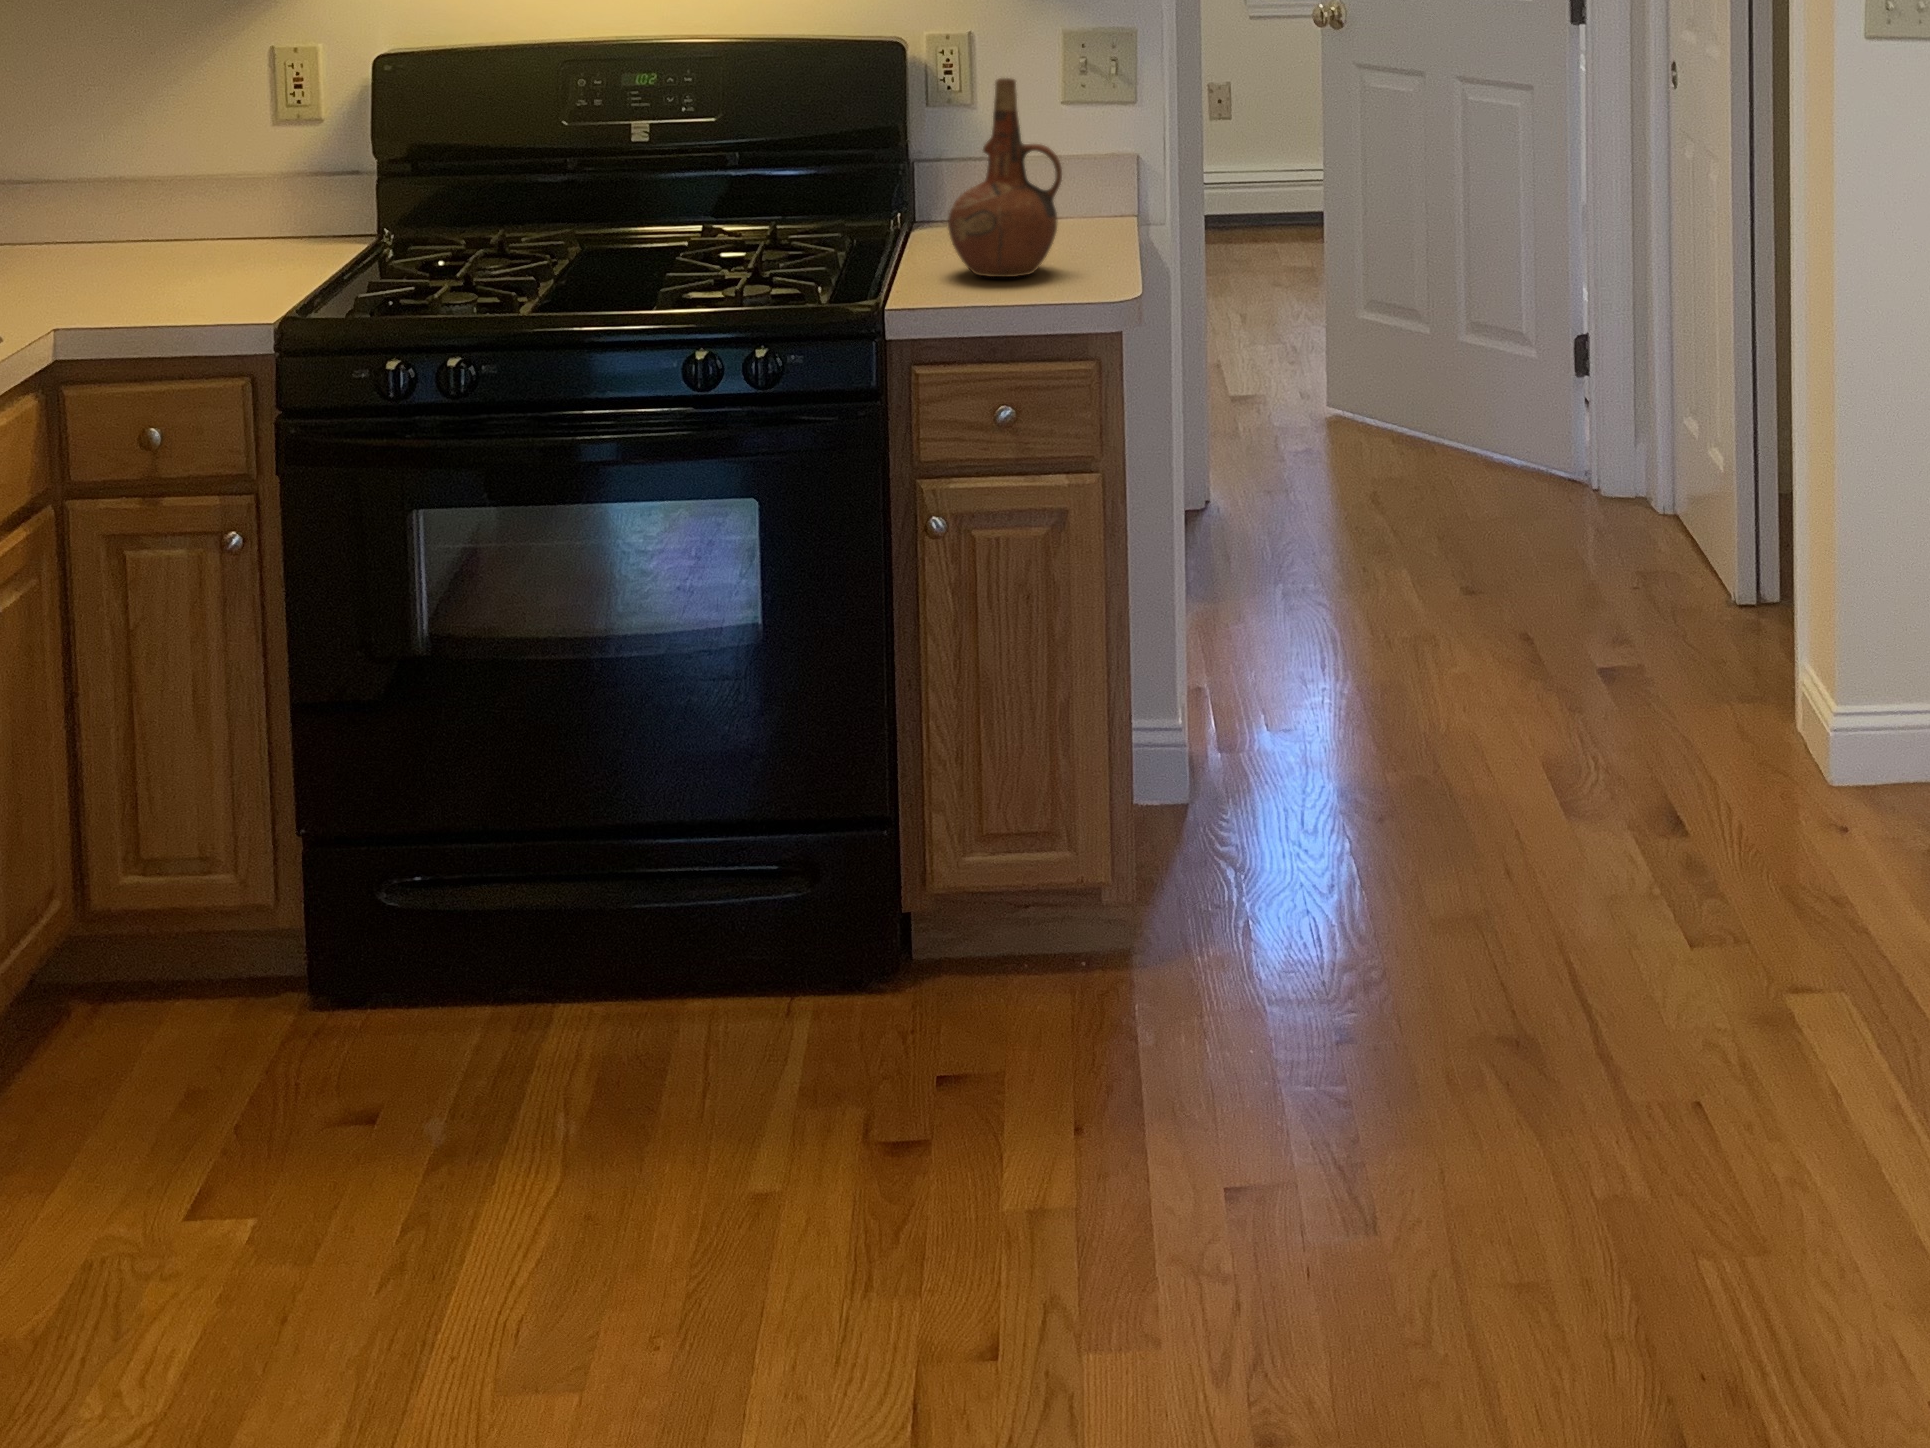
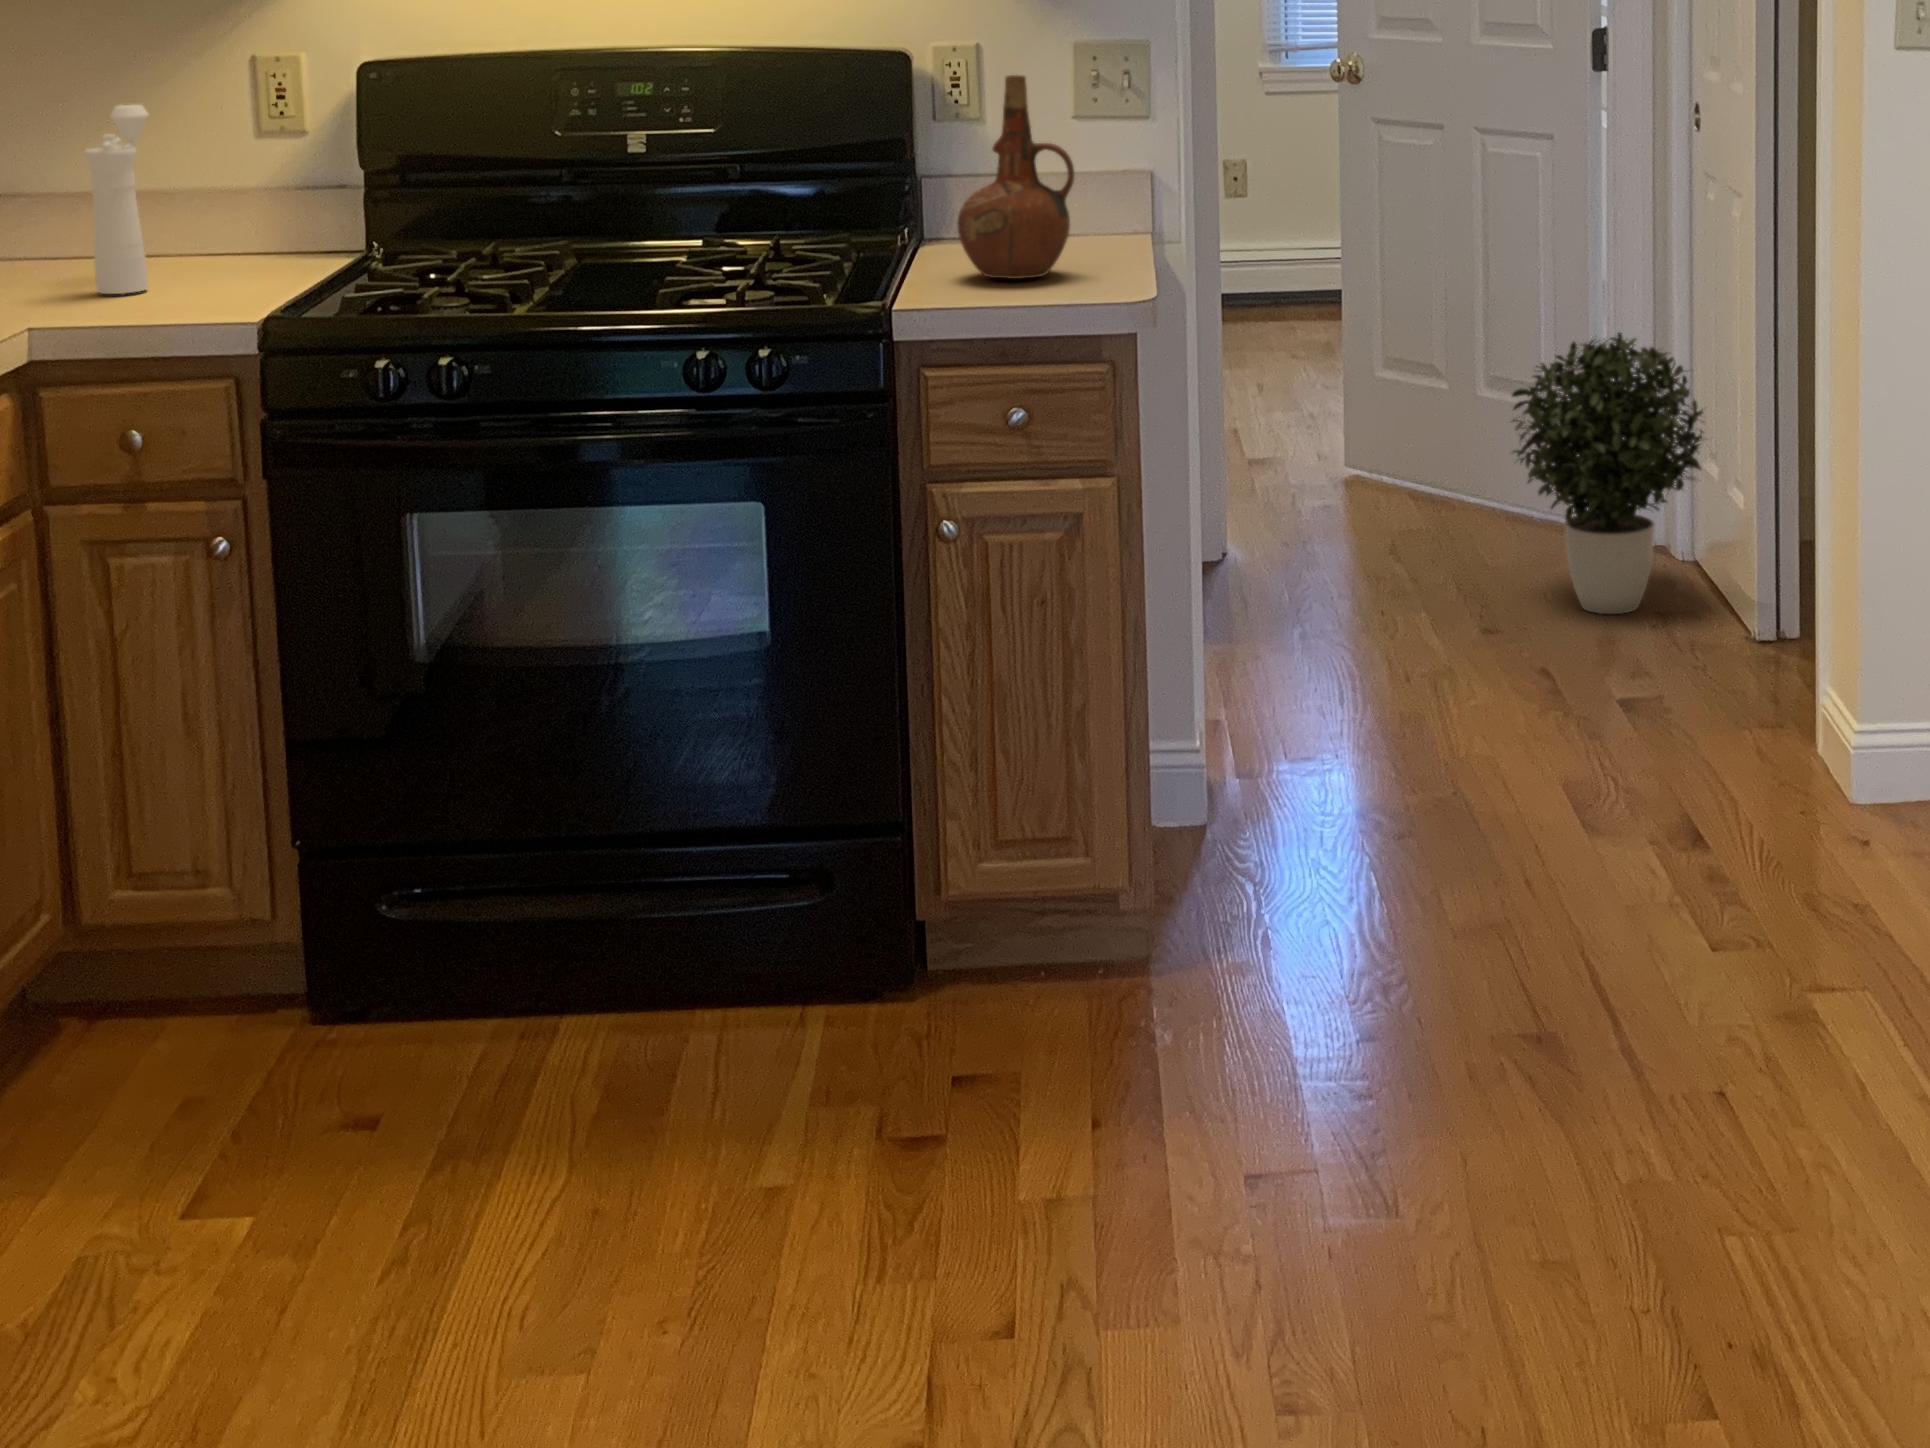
pepper mill: none [107,99,169,287] -> present [84,105,148,294]
potted plant: none [1488,292,1687,575] -> present [1512,332,1704,614]

